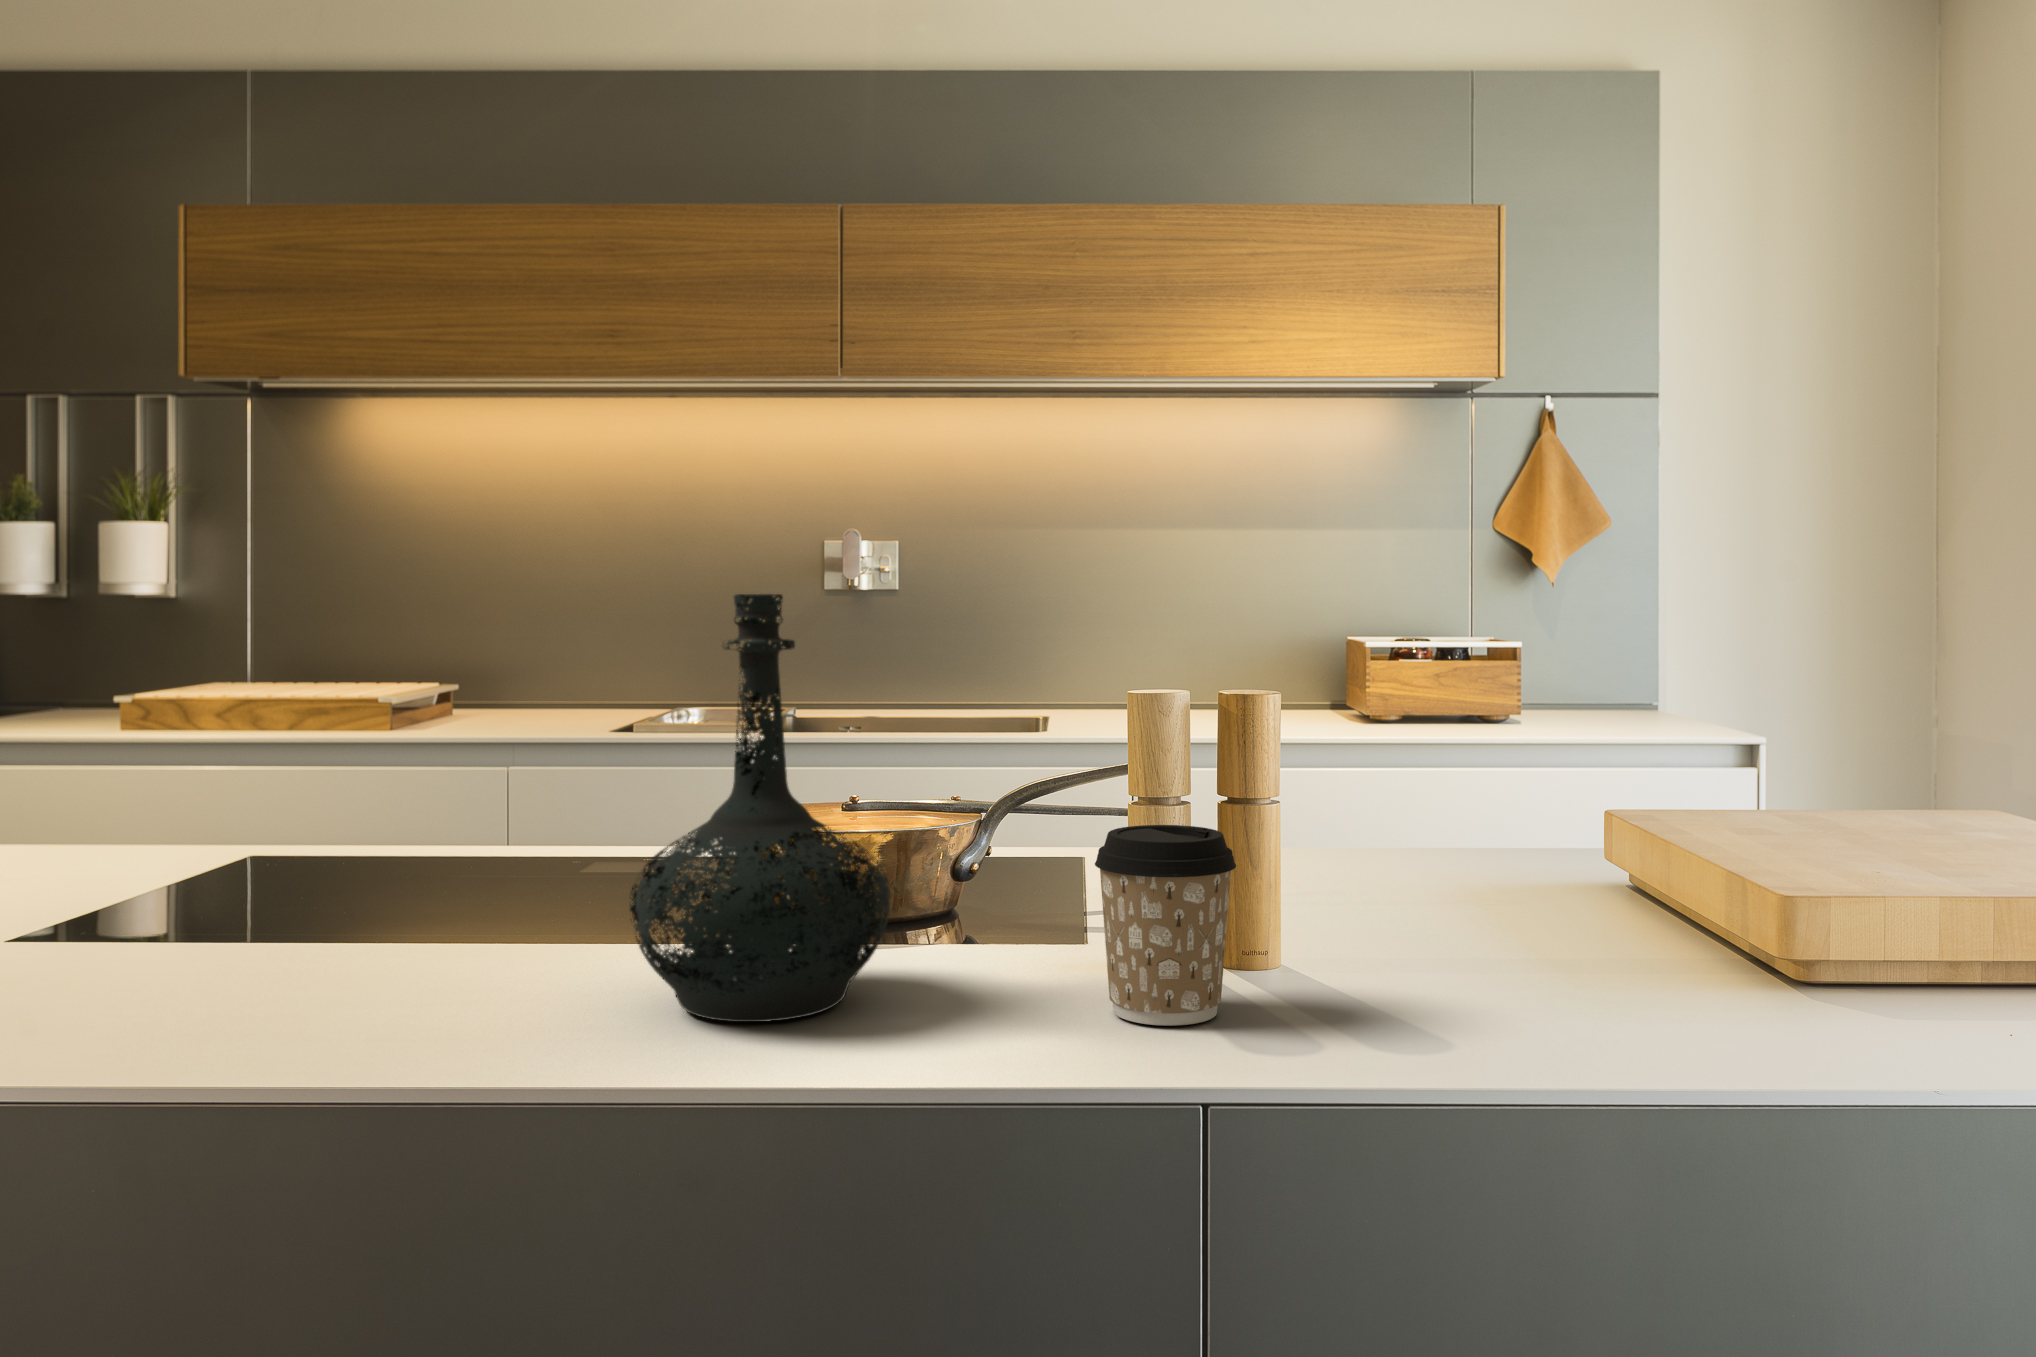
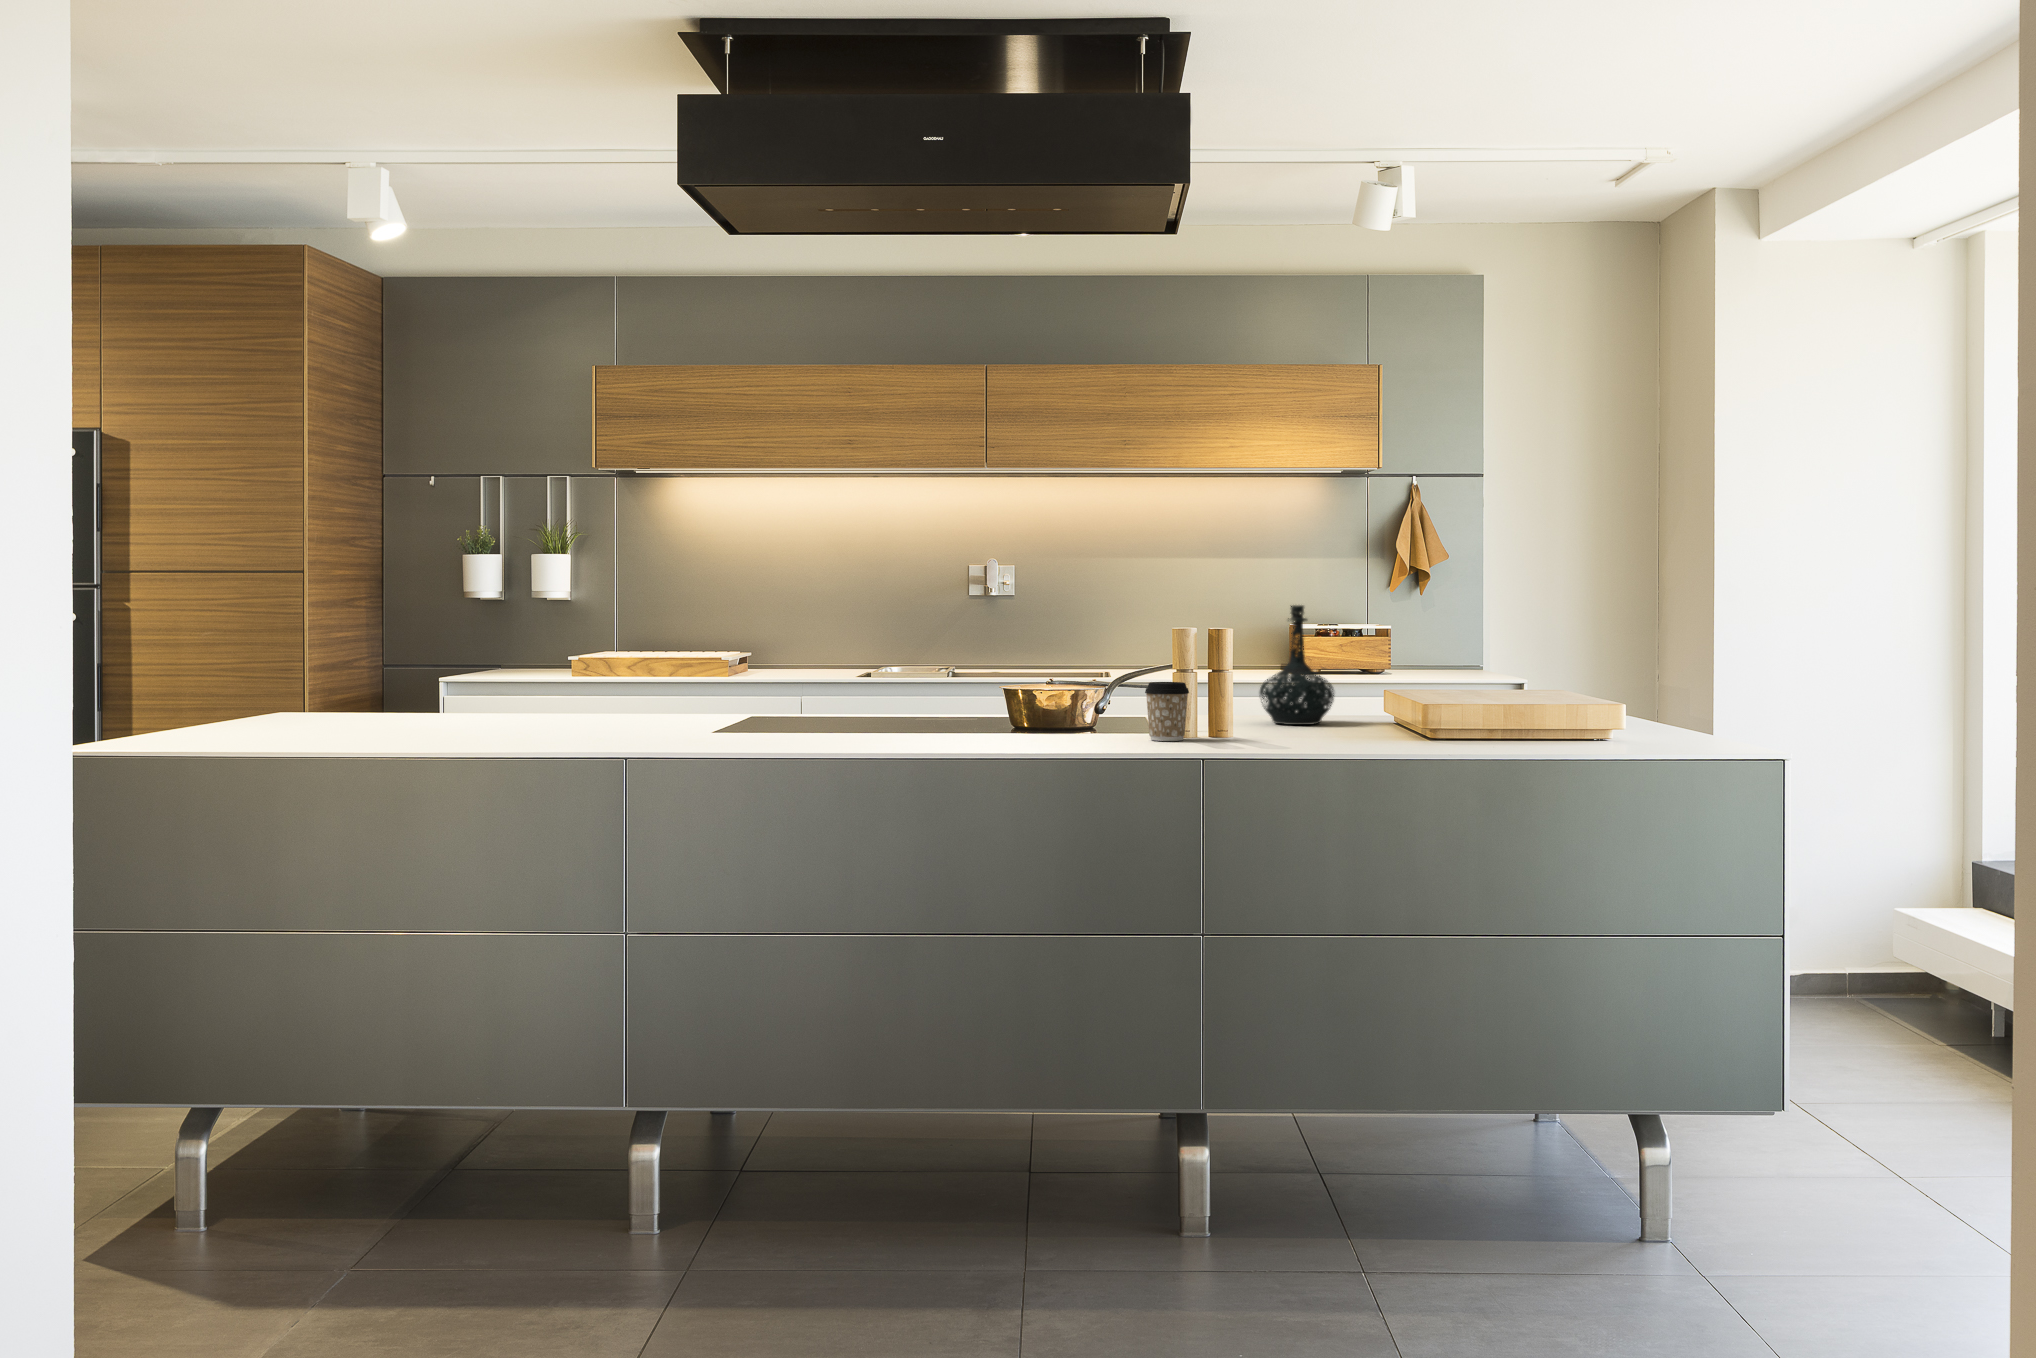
bottle: present [629,594,891,1022] -> present [1260,605,1334,725]

